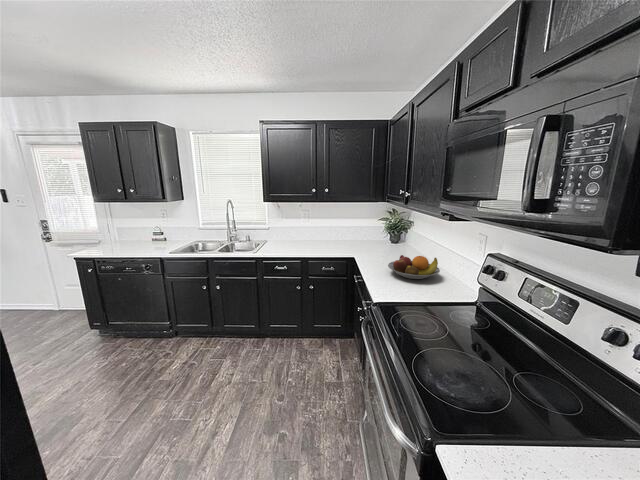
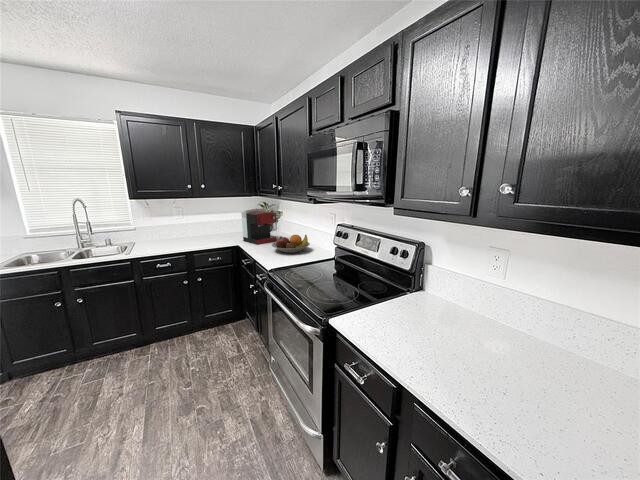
coffee maker: none [361,217,401,259] -> present [241,209,276,244]

